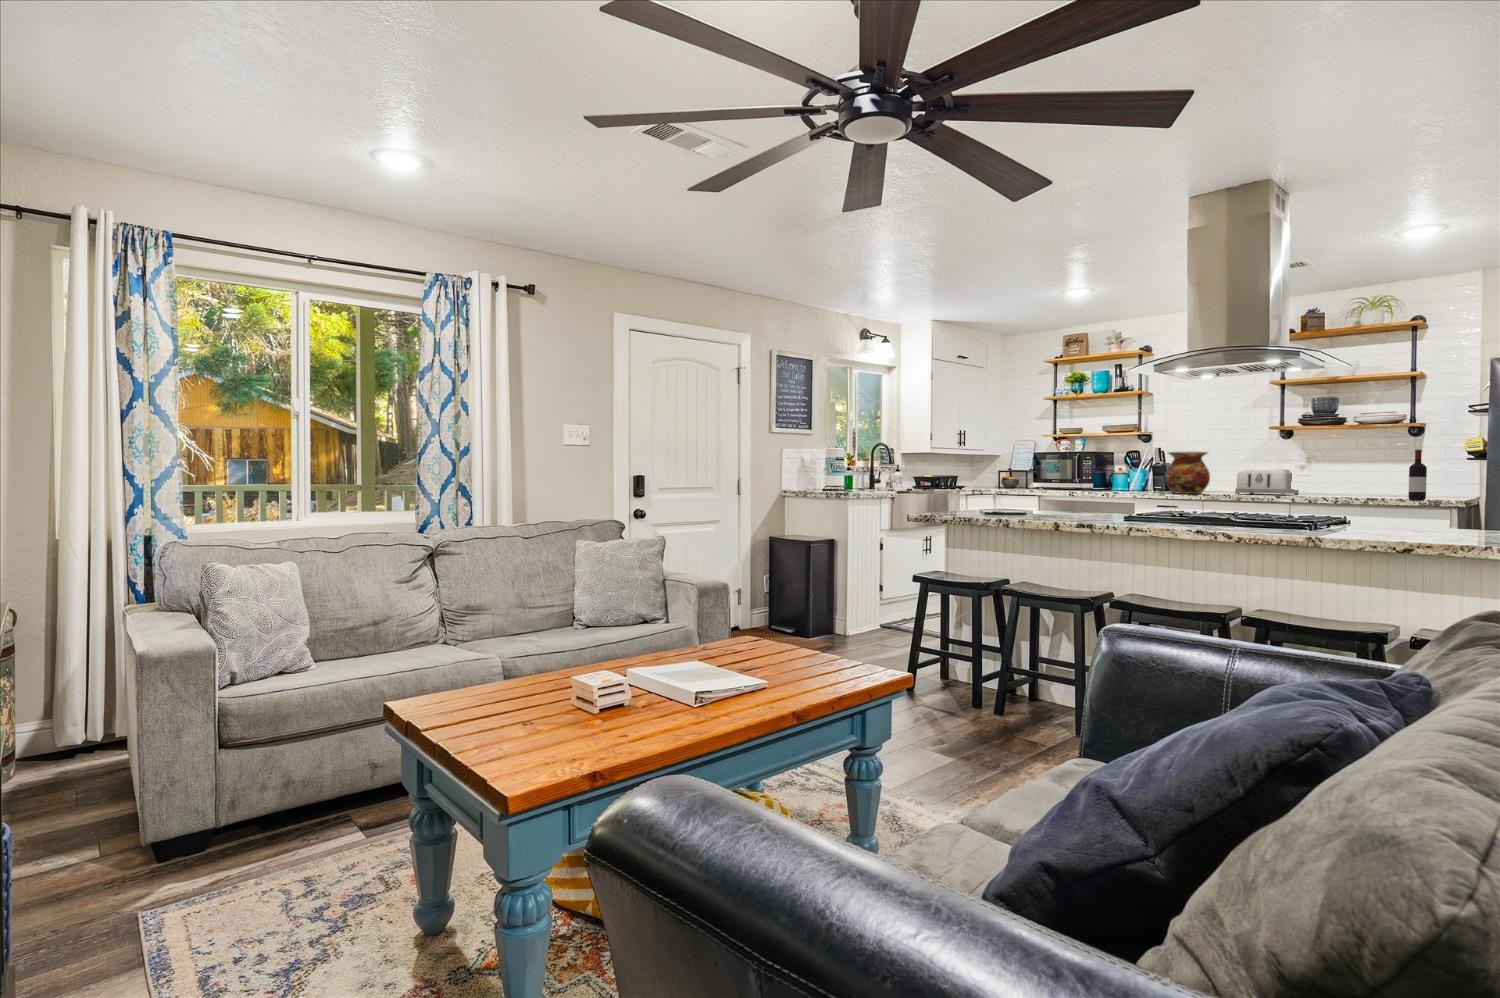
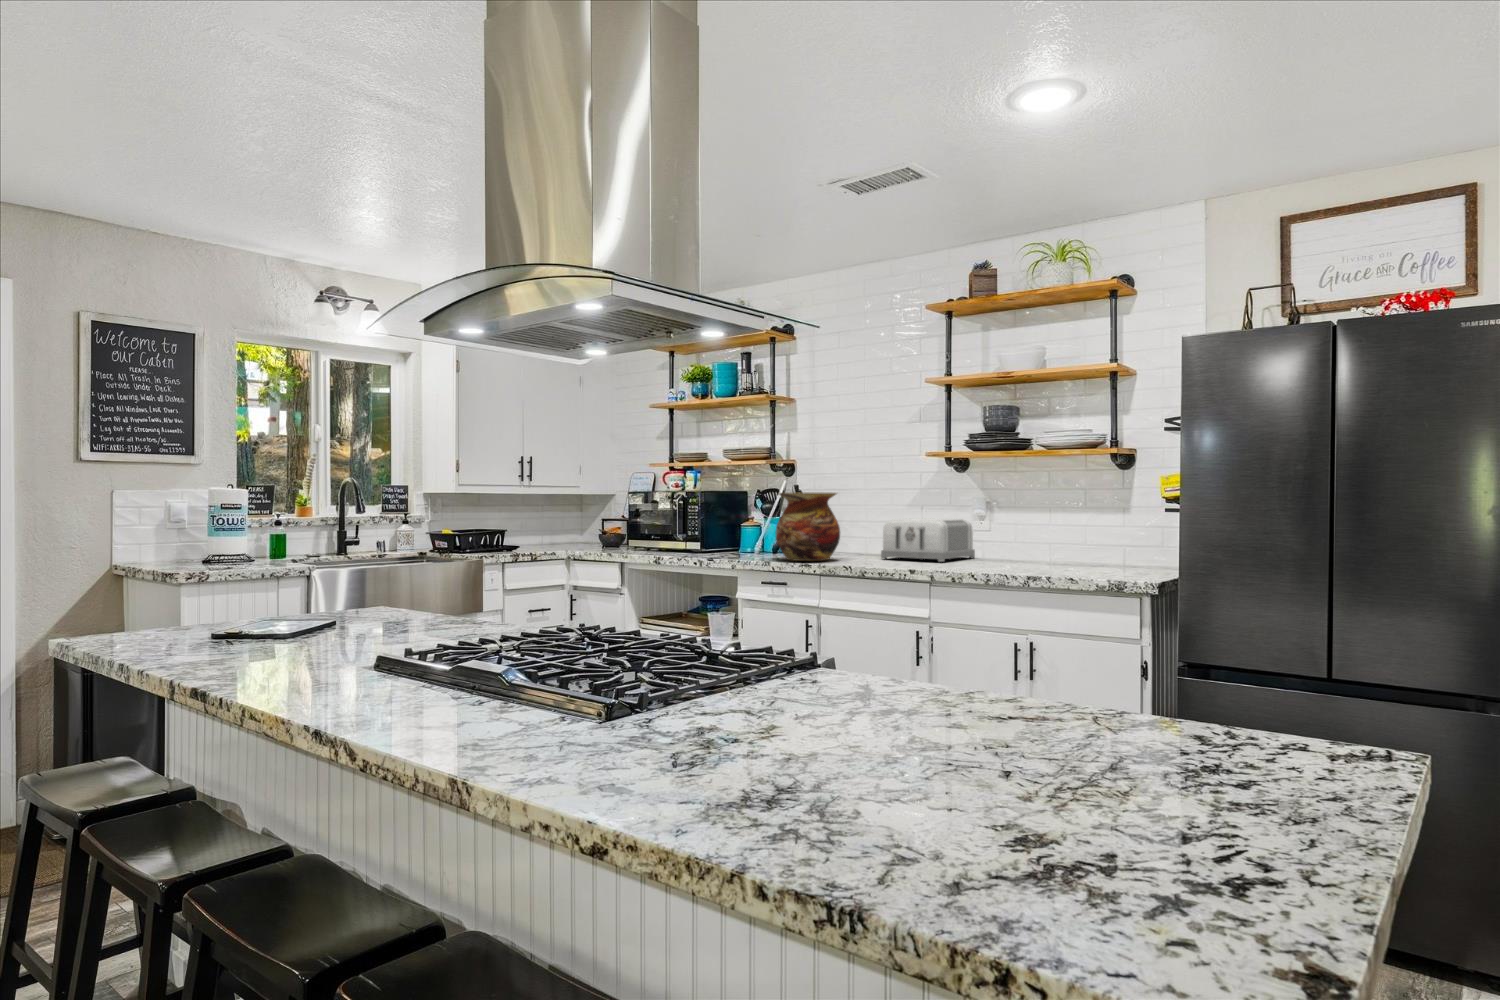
wine bottle: present [1409,450,1427,501] -> none [1087,494,1112,582]

